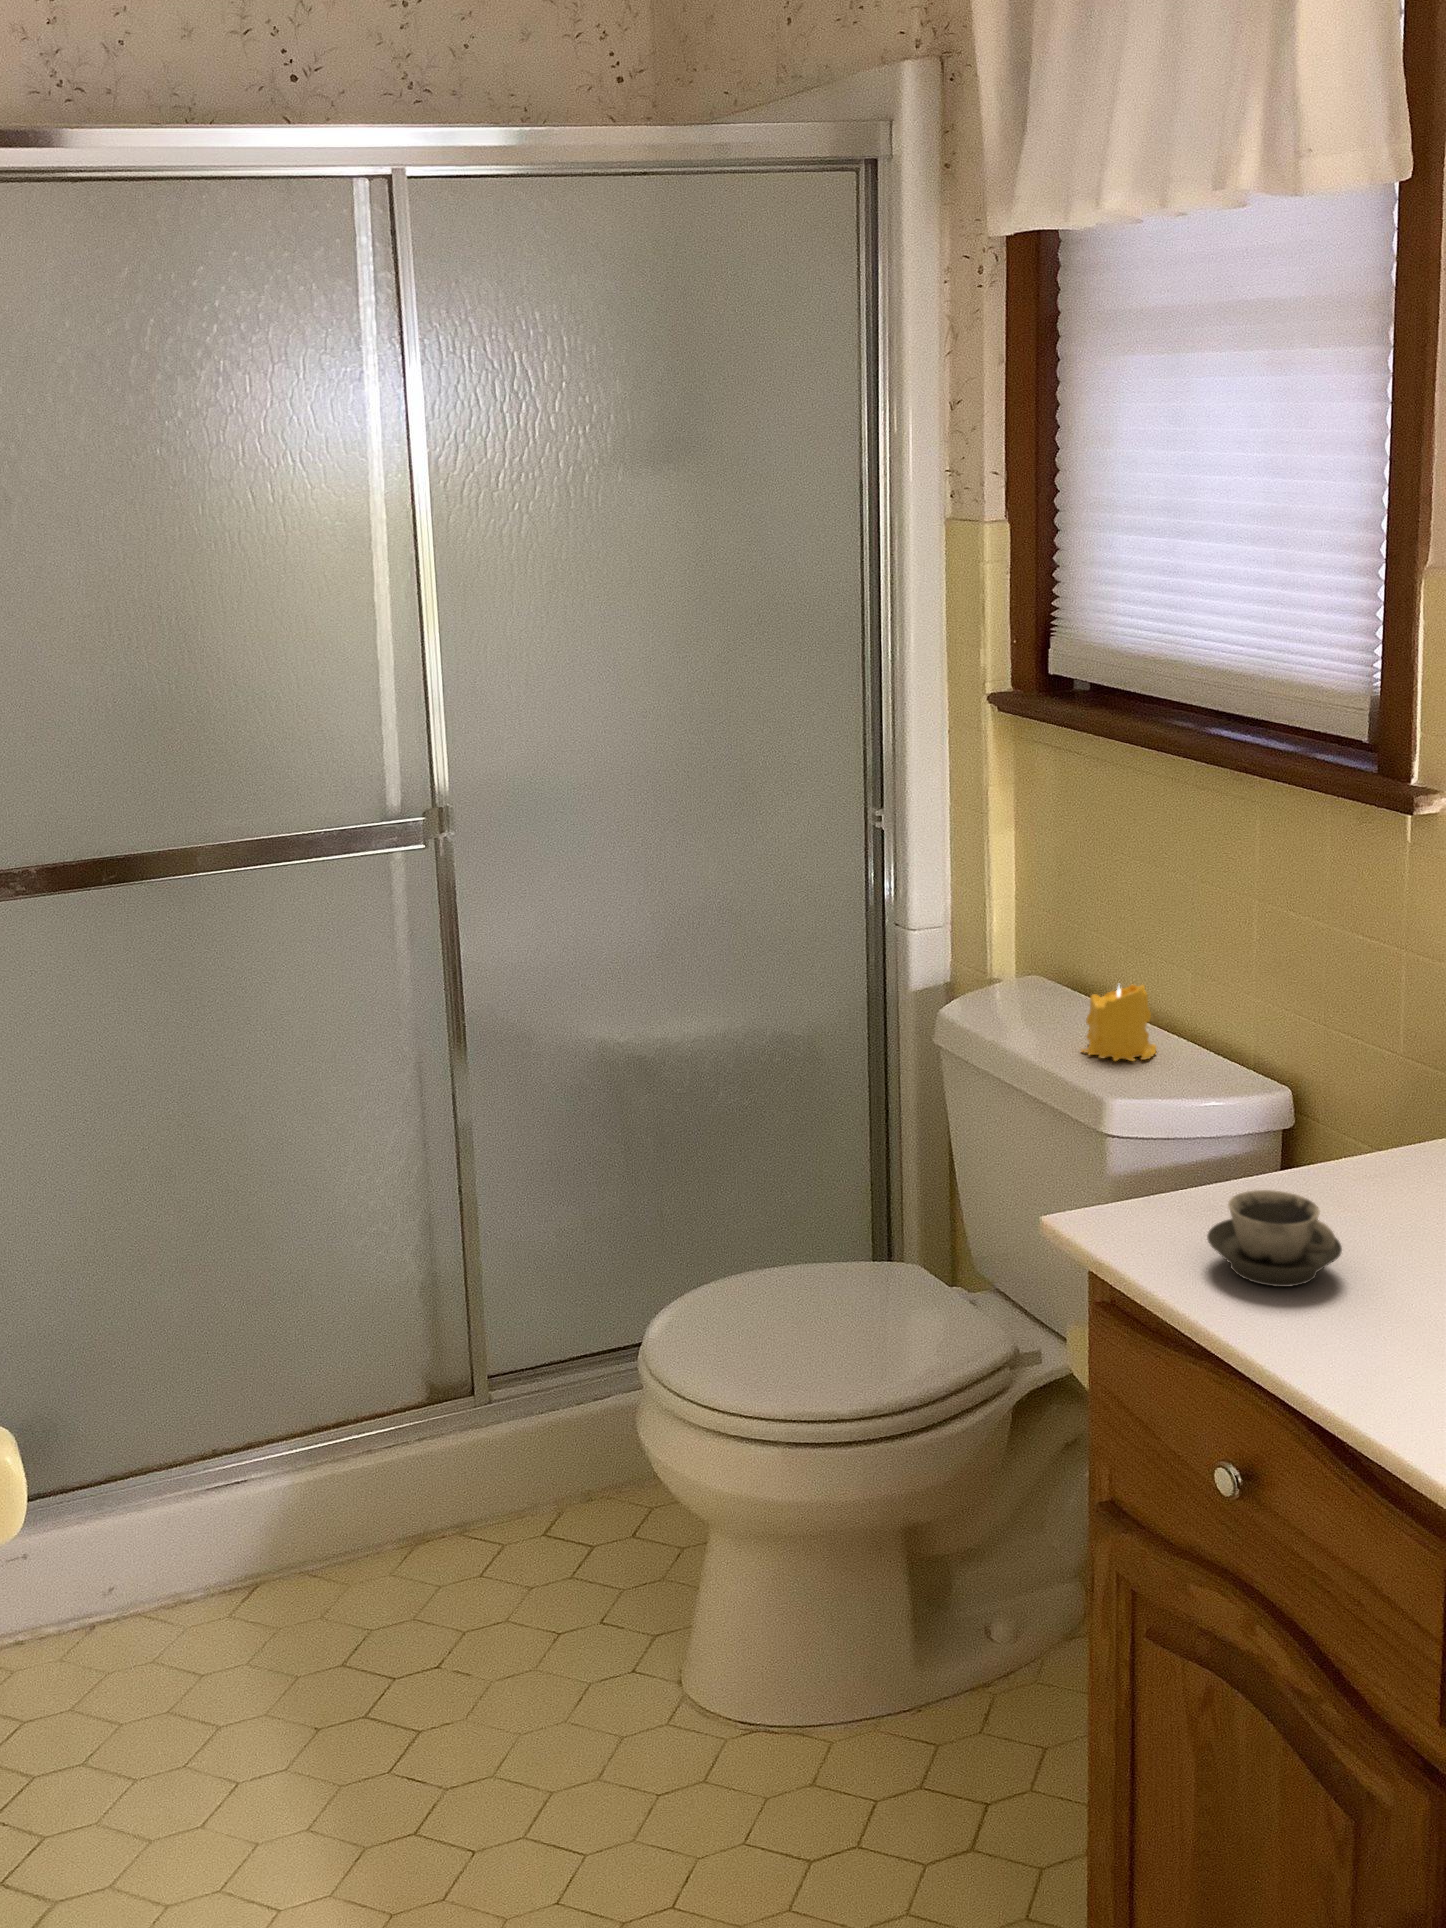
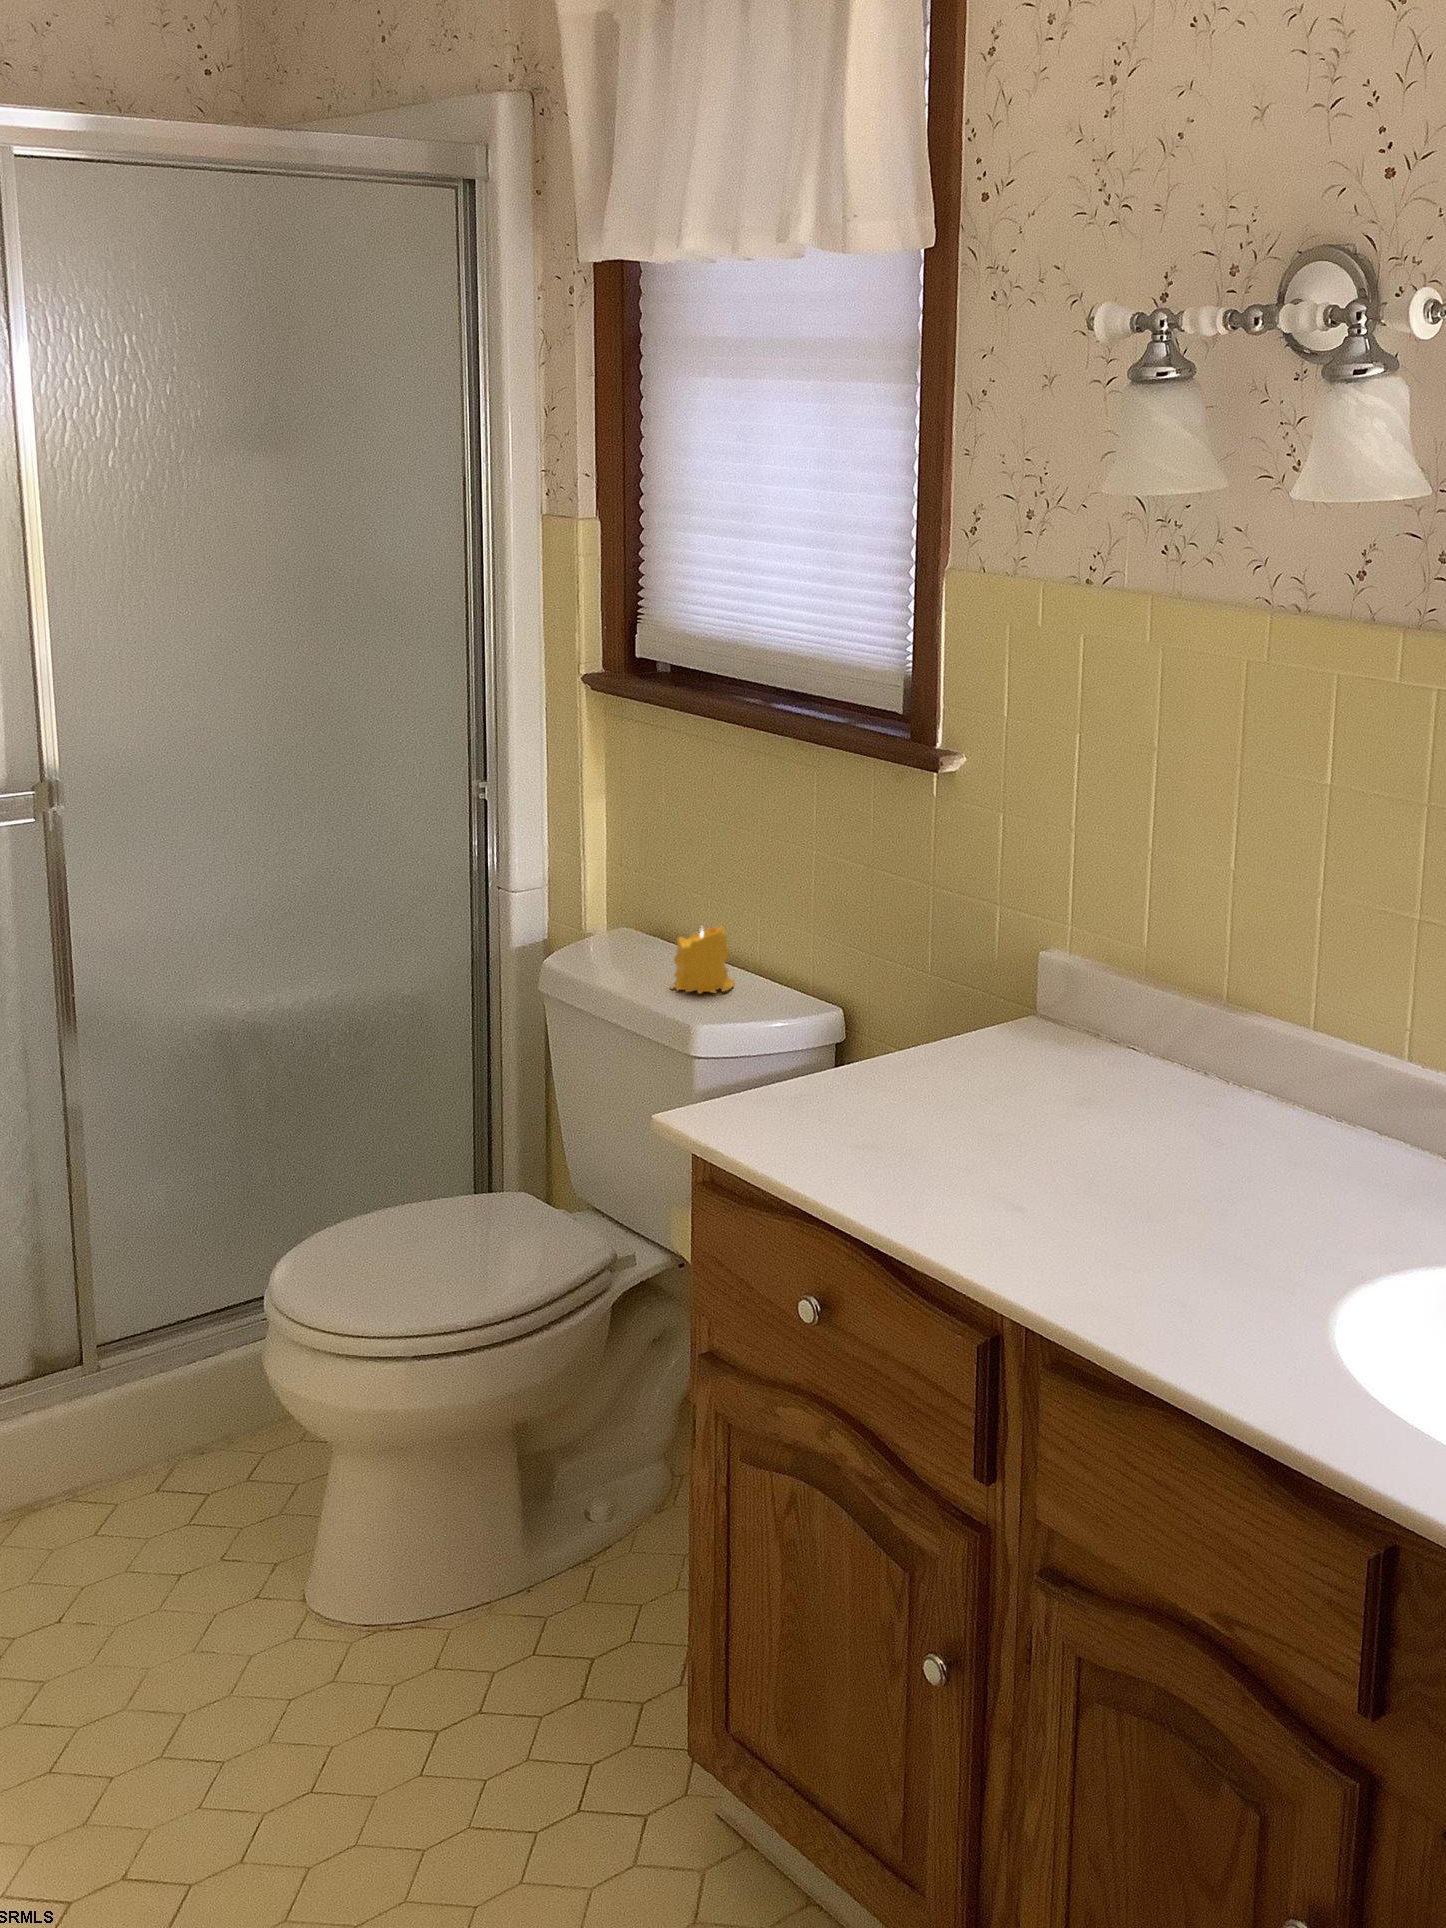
cup: present [1207,1190,1342,1287] -> none [787,1070,892,1145]

